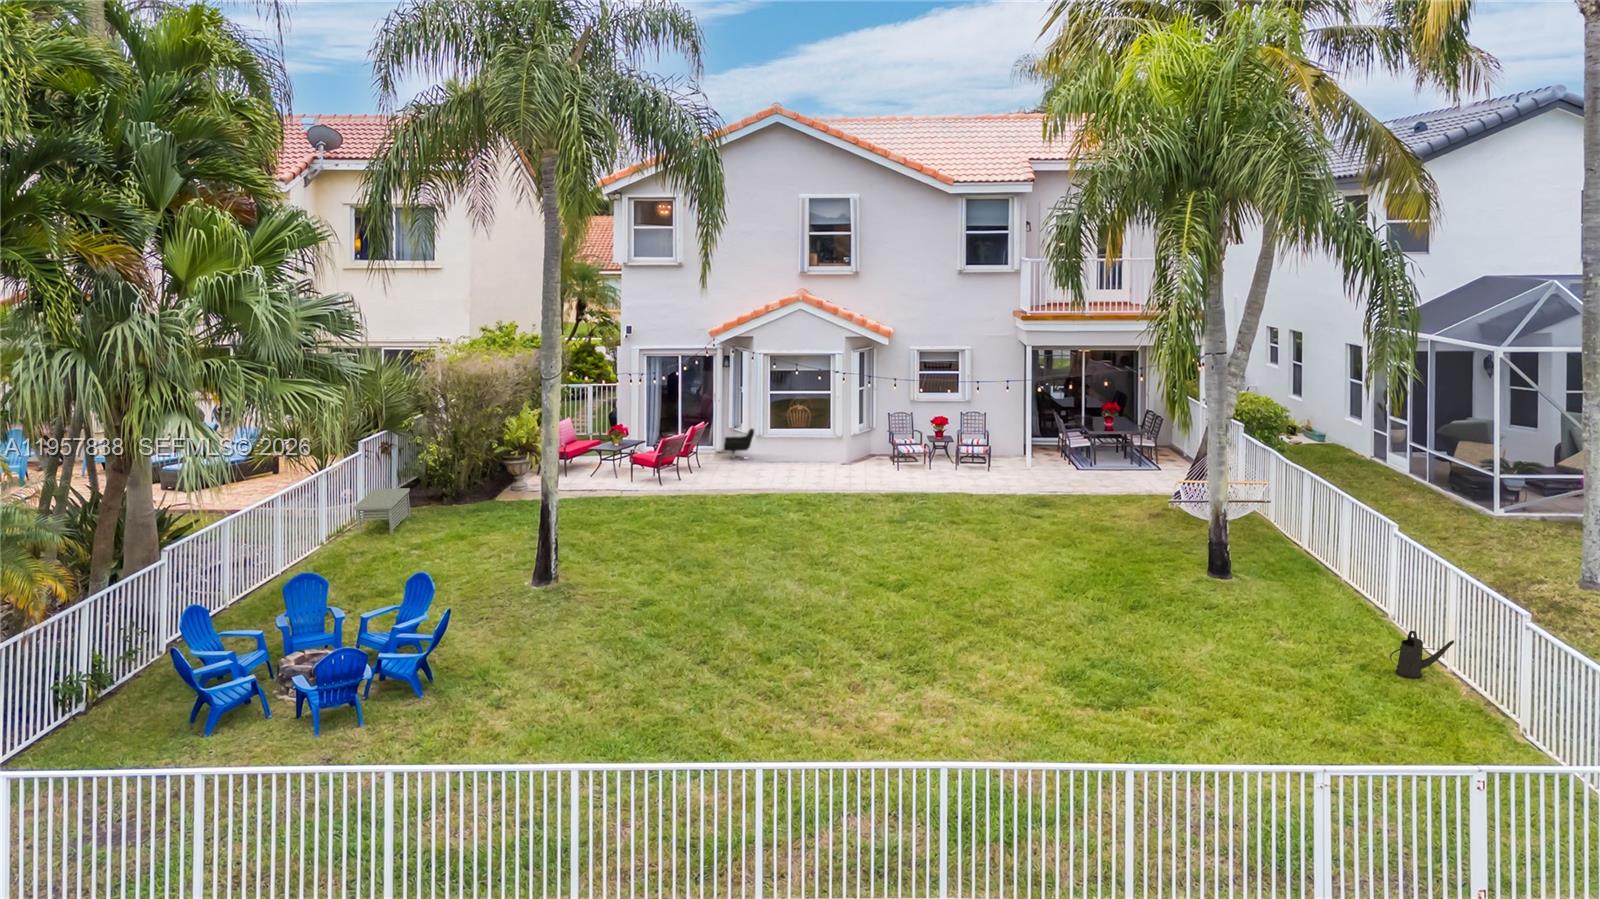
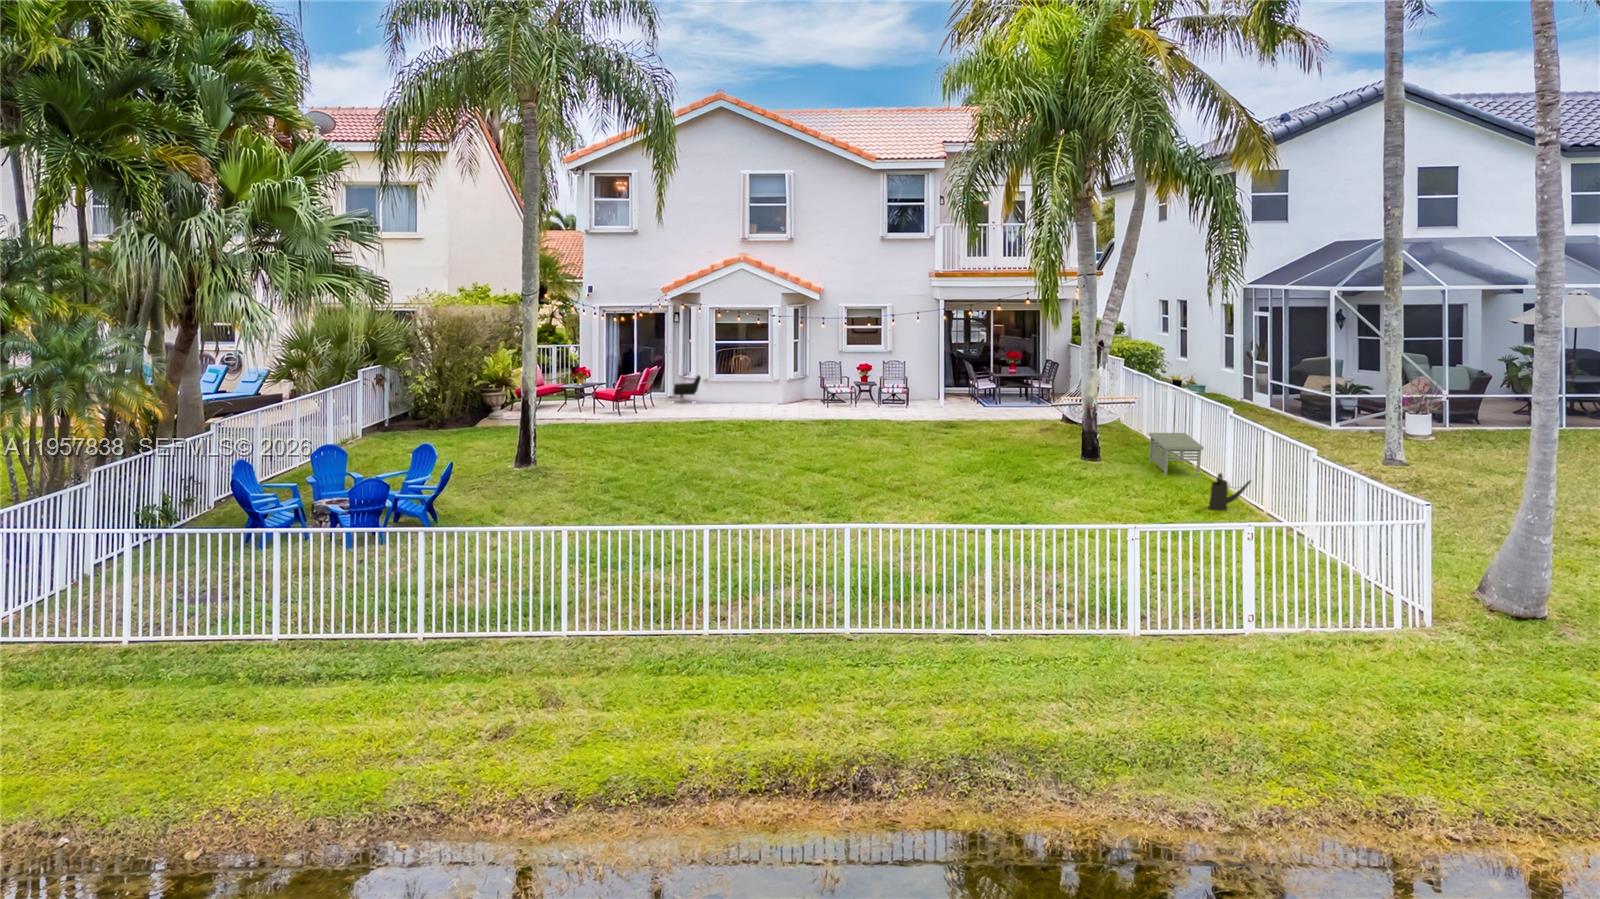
storage bench: present [353,488,410,534] -> present [1149,433,1204,476]

